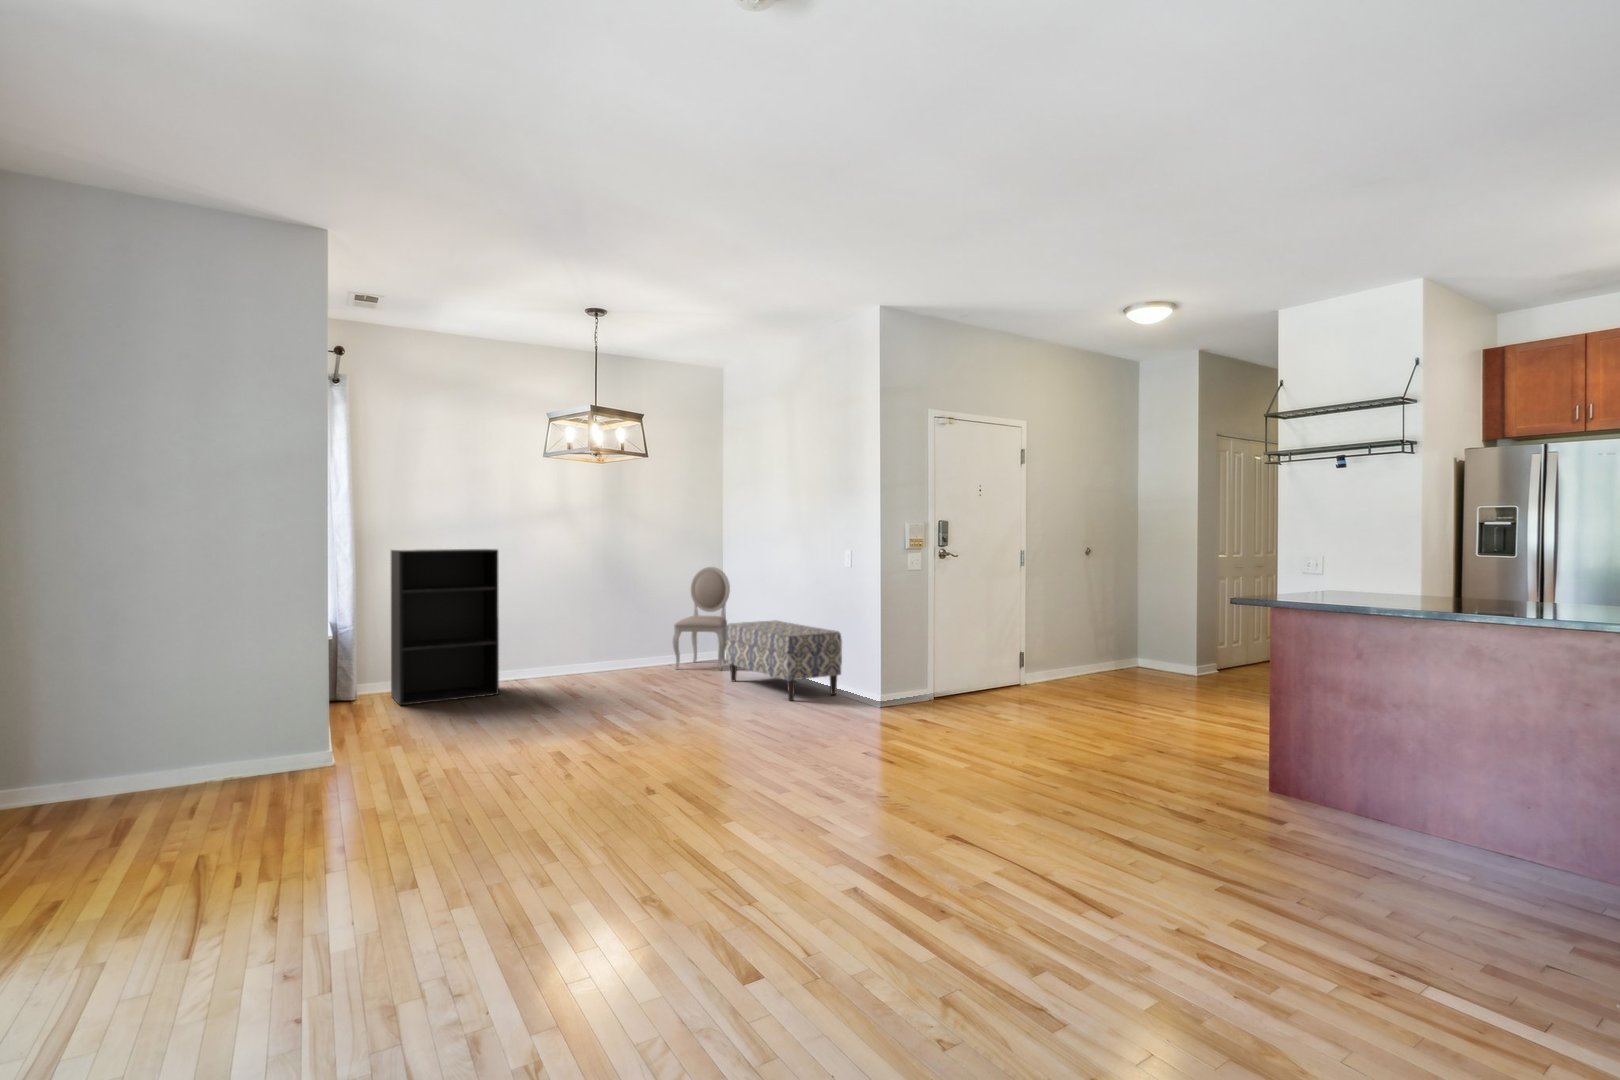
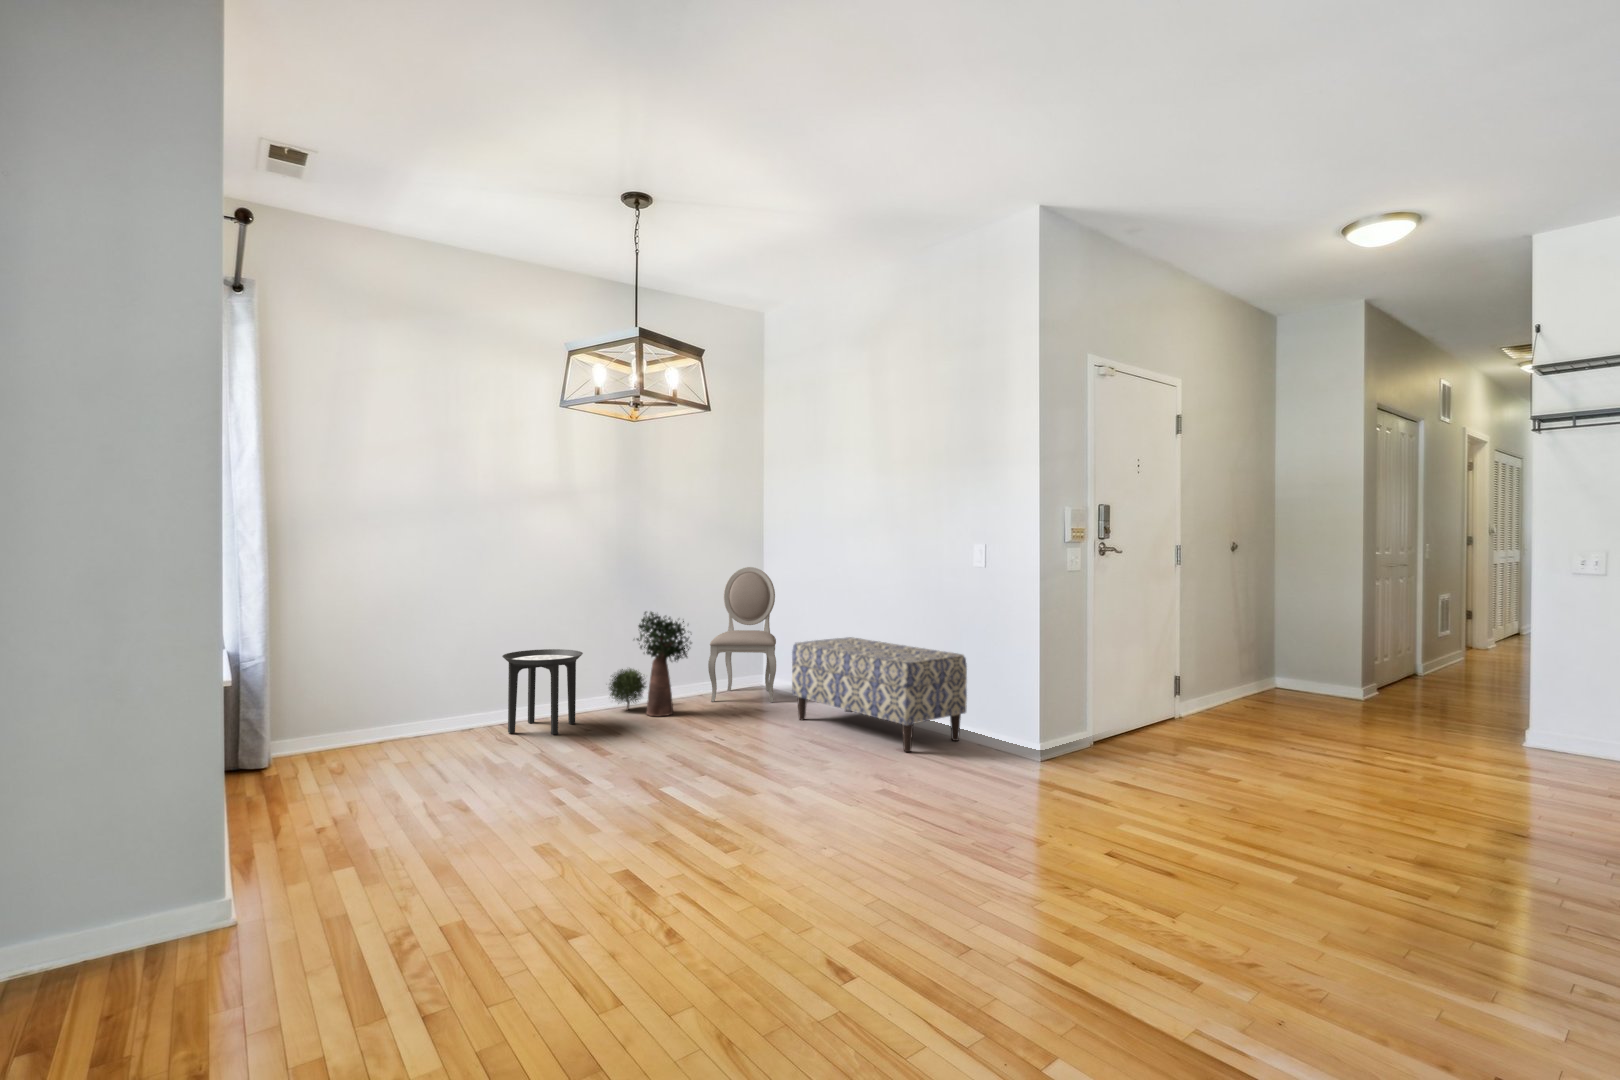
bookshelf: present [391,549,499,705] -> none [323,542,485,776]
potted plant: none [594,599,656,677] -> present [609,612,691,716]
side table: none [514,627,572,687] -> present [502,649,583,735]

